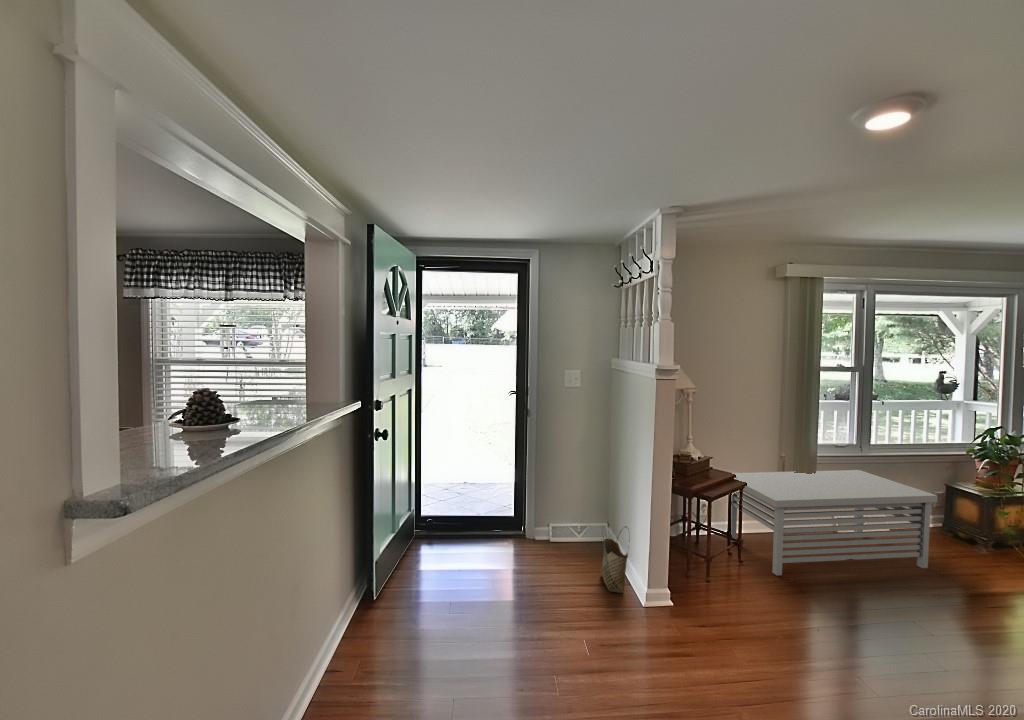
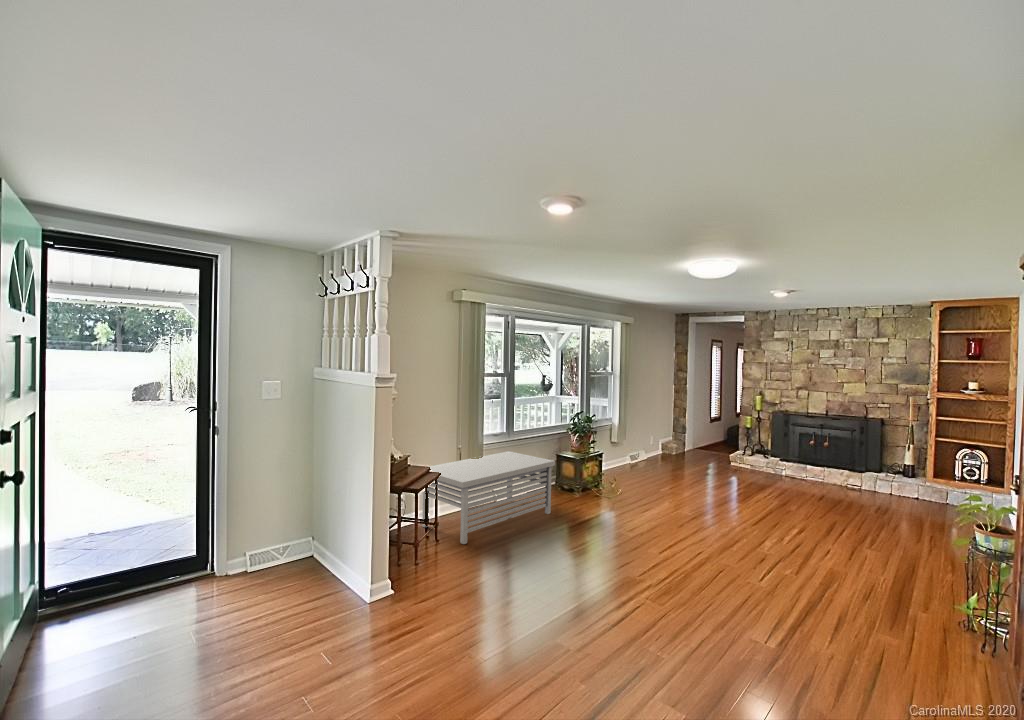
woven basket: present [601,526,628,593] -> none [316,532,348,599]

